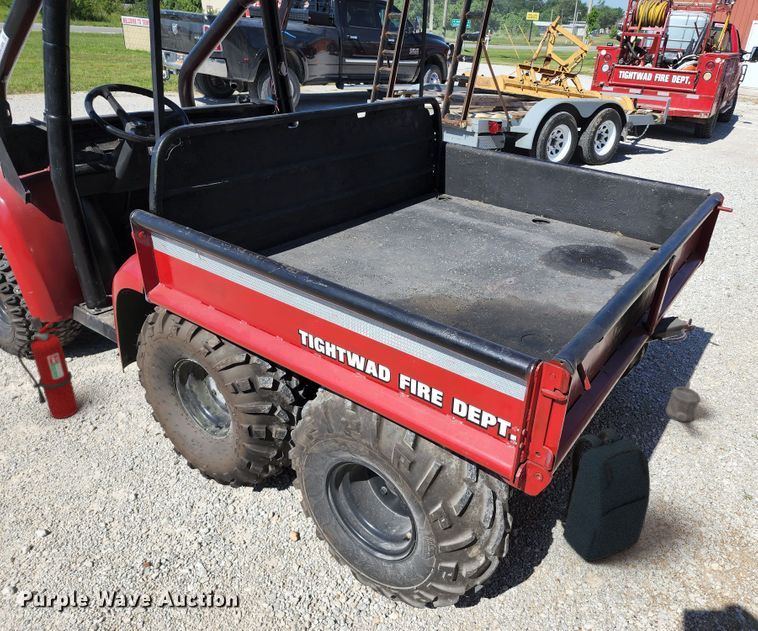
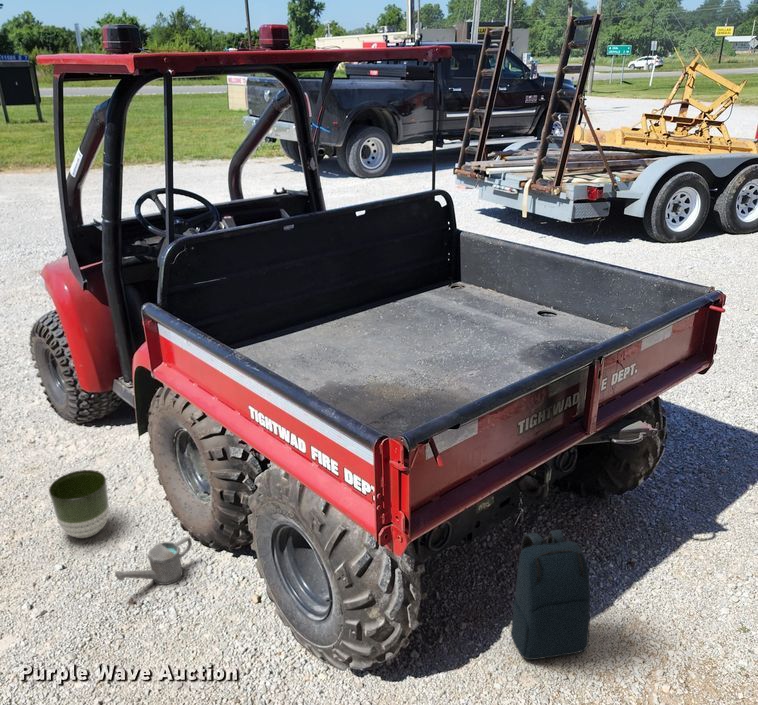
fire extinguisher: present [18,316,78,418] -> none [61,385,109,478]
watering can: present [666,382,700,422] -> present [115,537,192,585]
planter: none [21,413,95,492] -> present [49,470,109,538]

